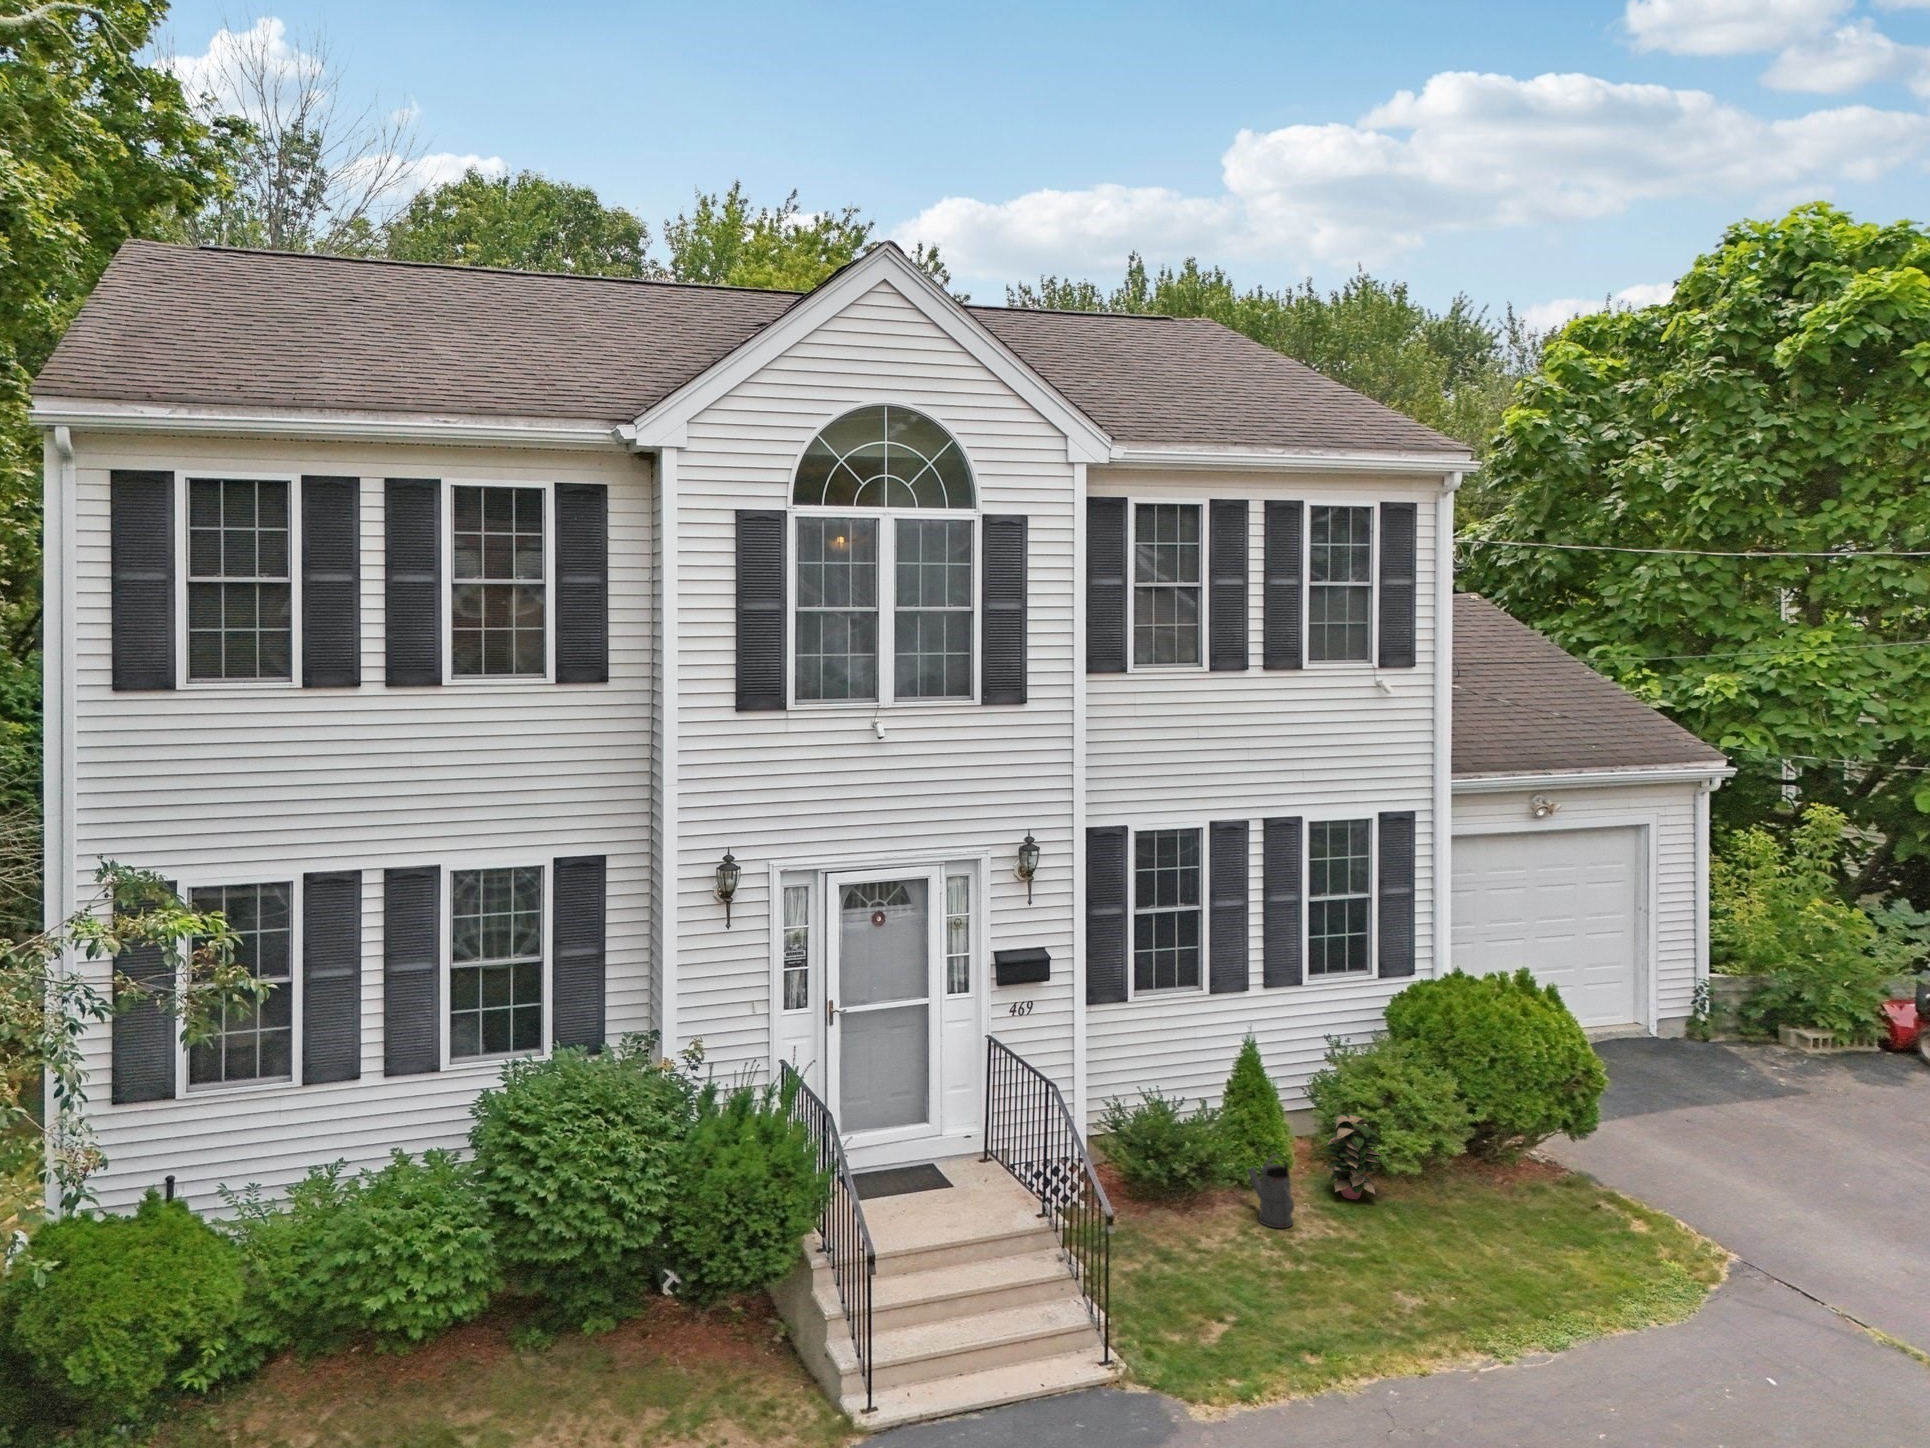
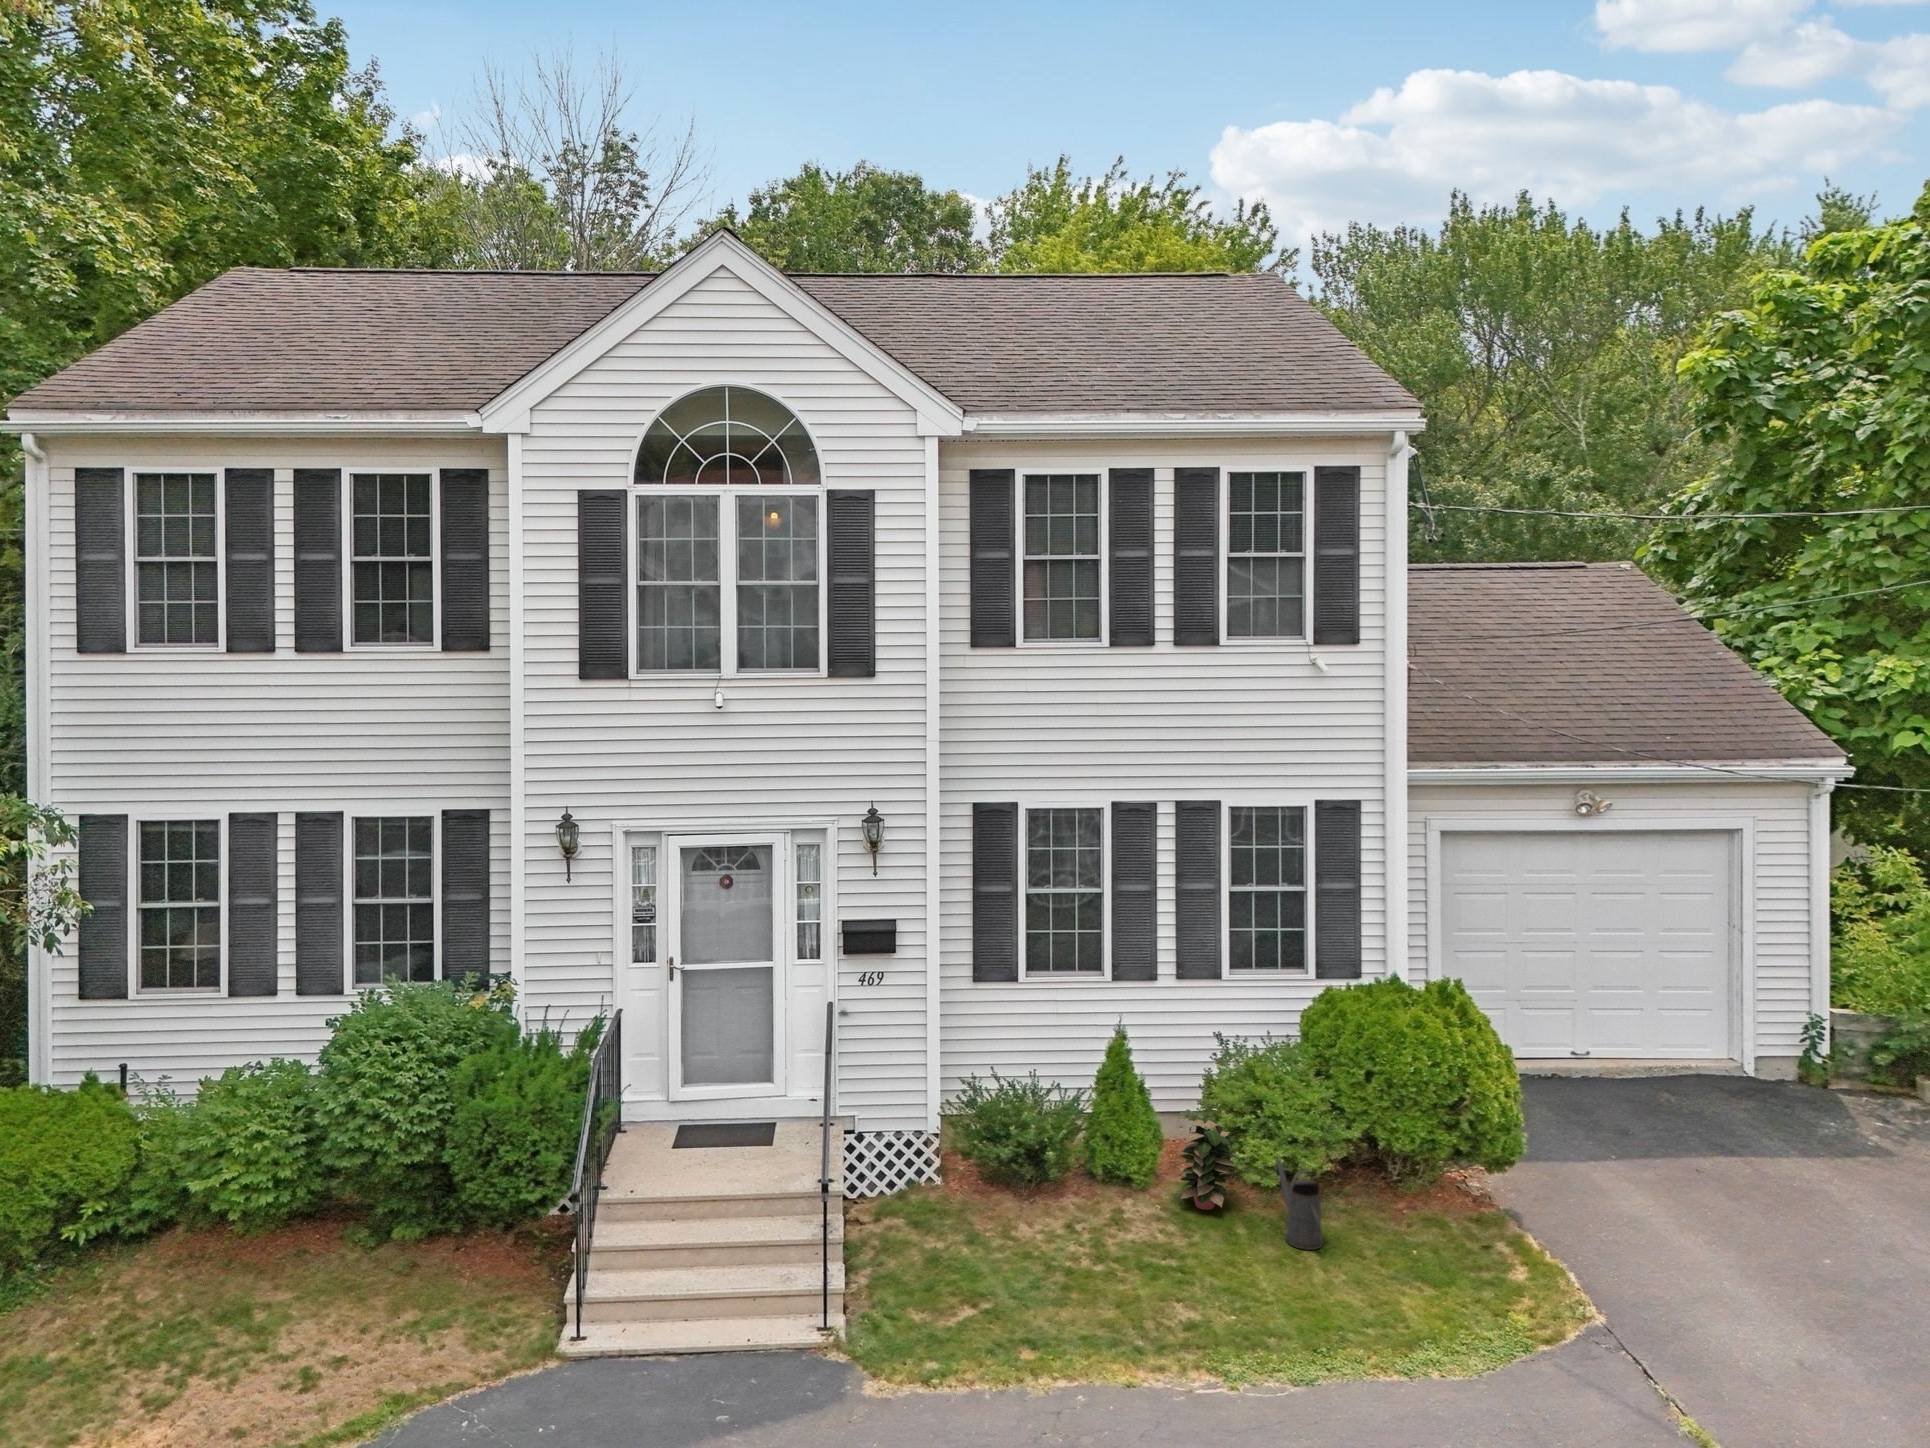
watering can: present [1249,1154,1294,1228] -> present [1276,1159,1323,1250]

